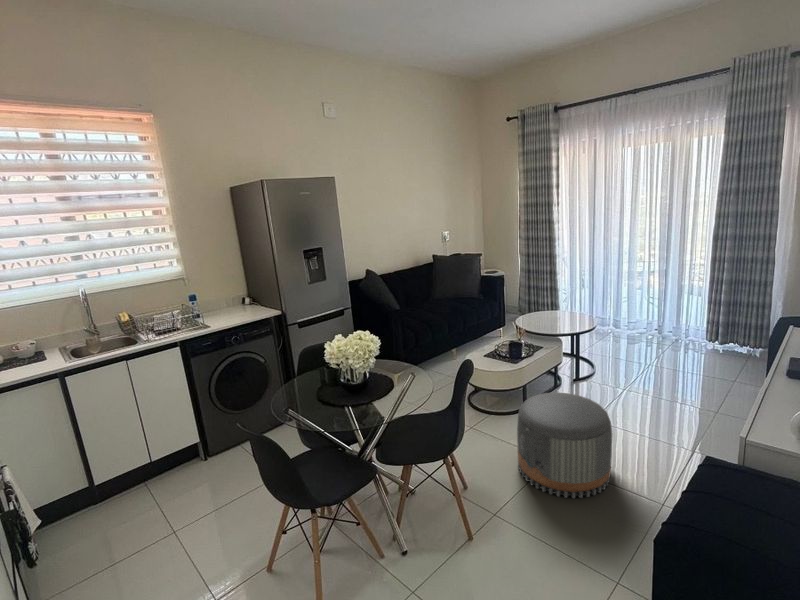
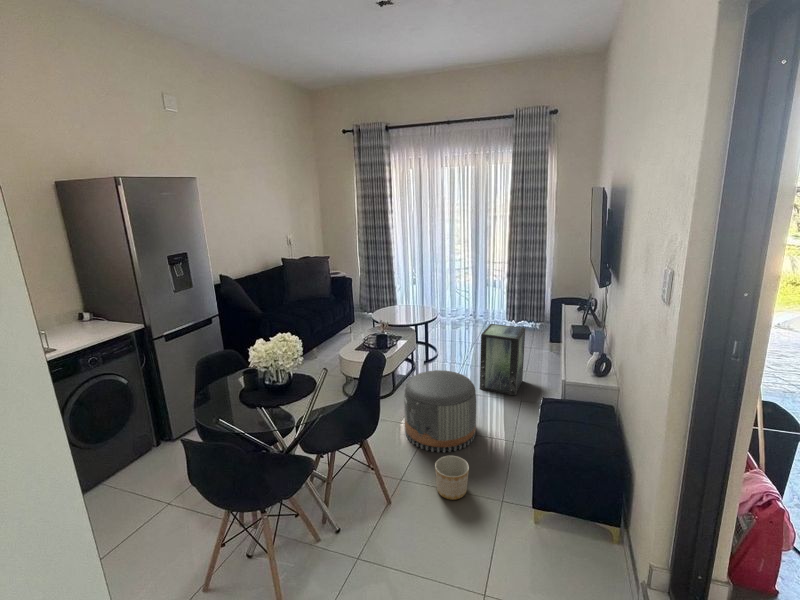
storage box: none [637,343,714,444] -> present [480,324,525,396]
planter: none [528,502,574,561] -> present [435,456,469,500]

